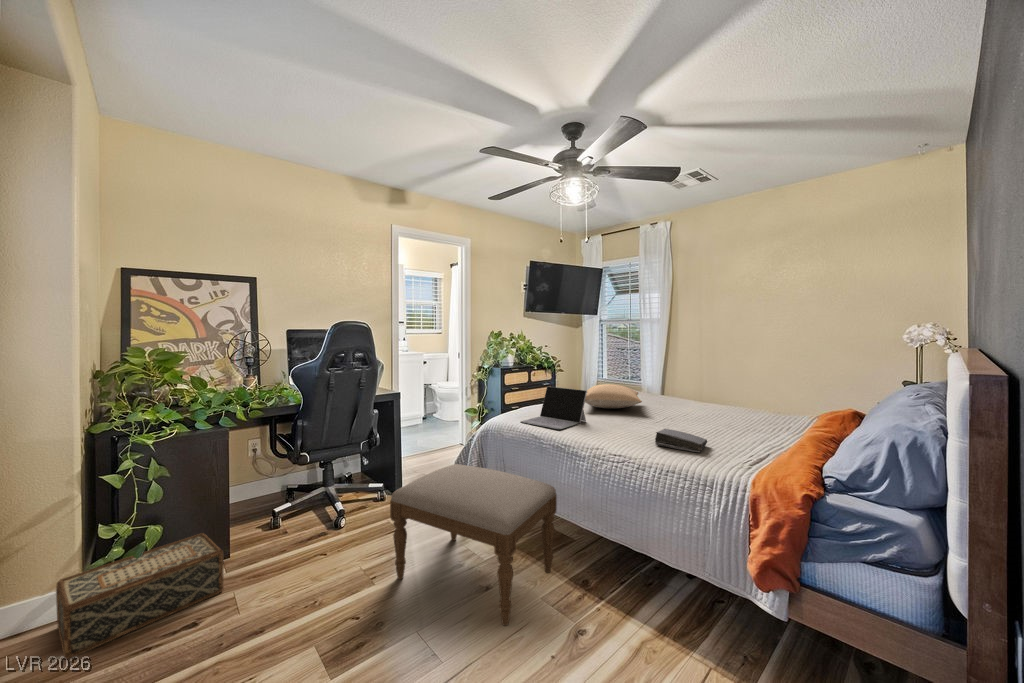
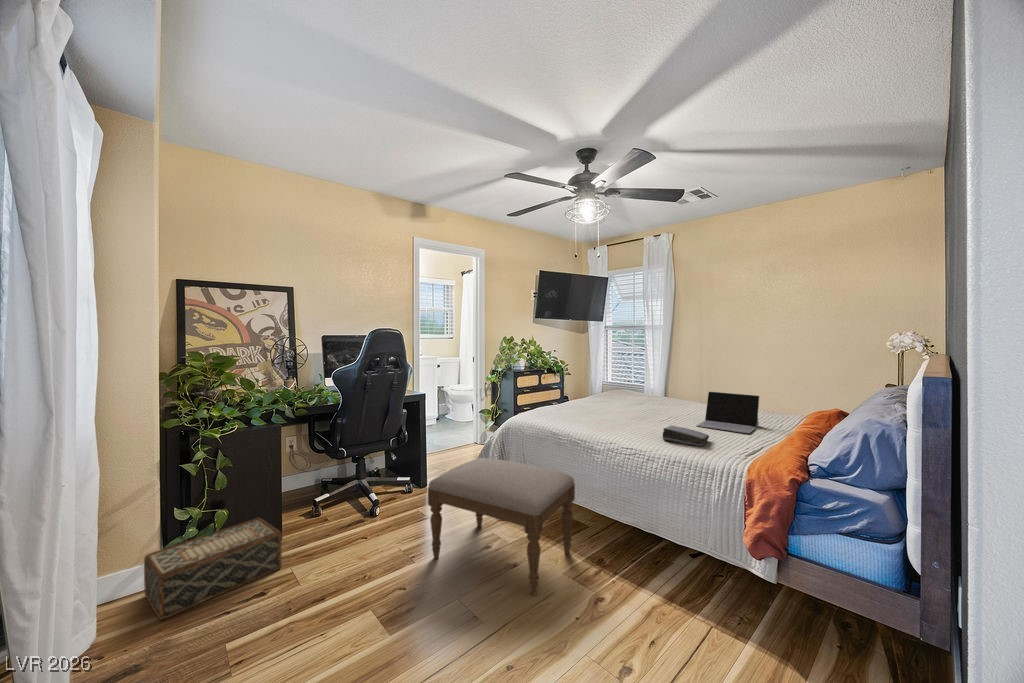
pillow: present [585,384,642,408] -> none [594,386,649,408]
laptop: present [521,386,587,429] -> present [696,392,759,433]

